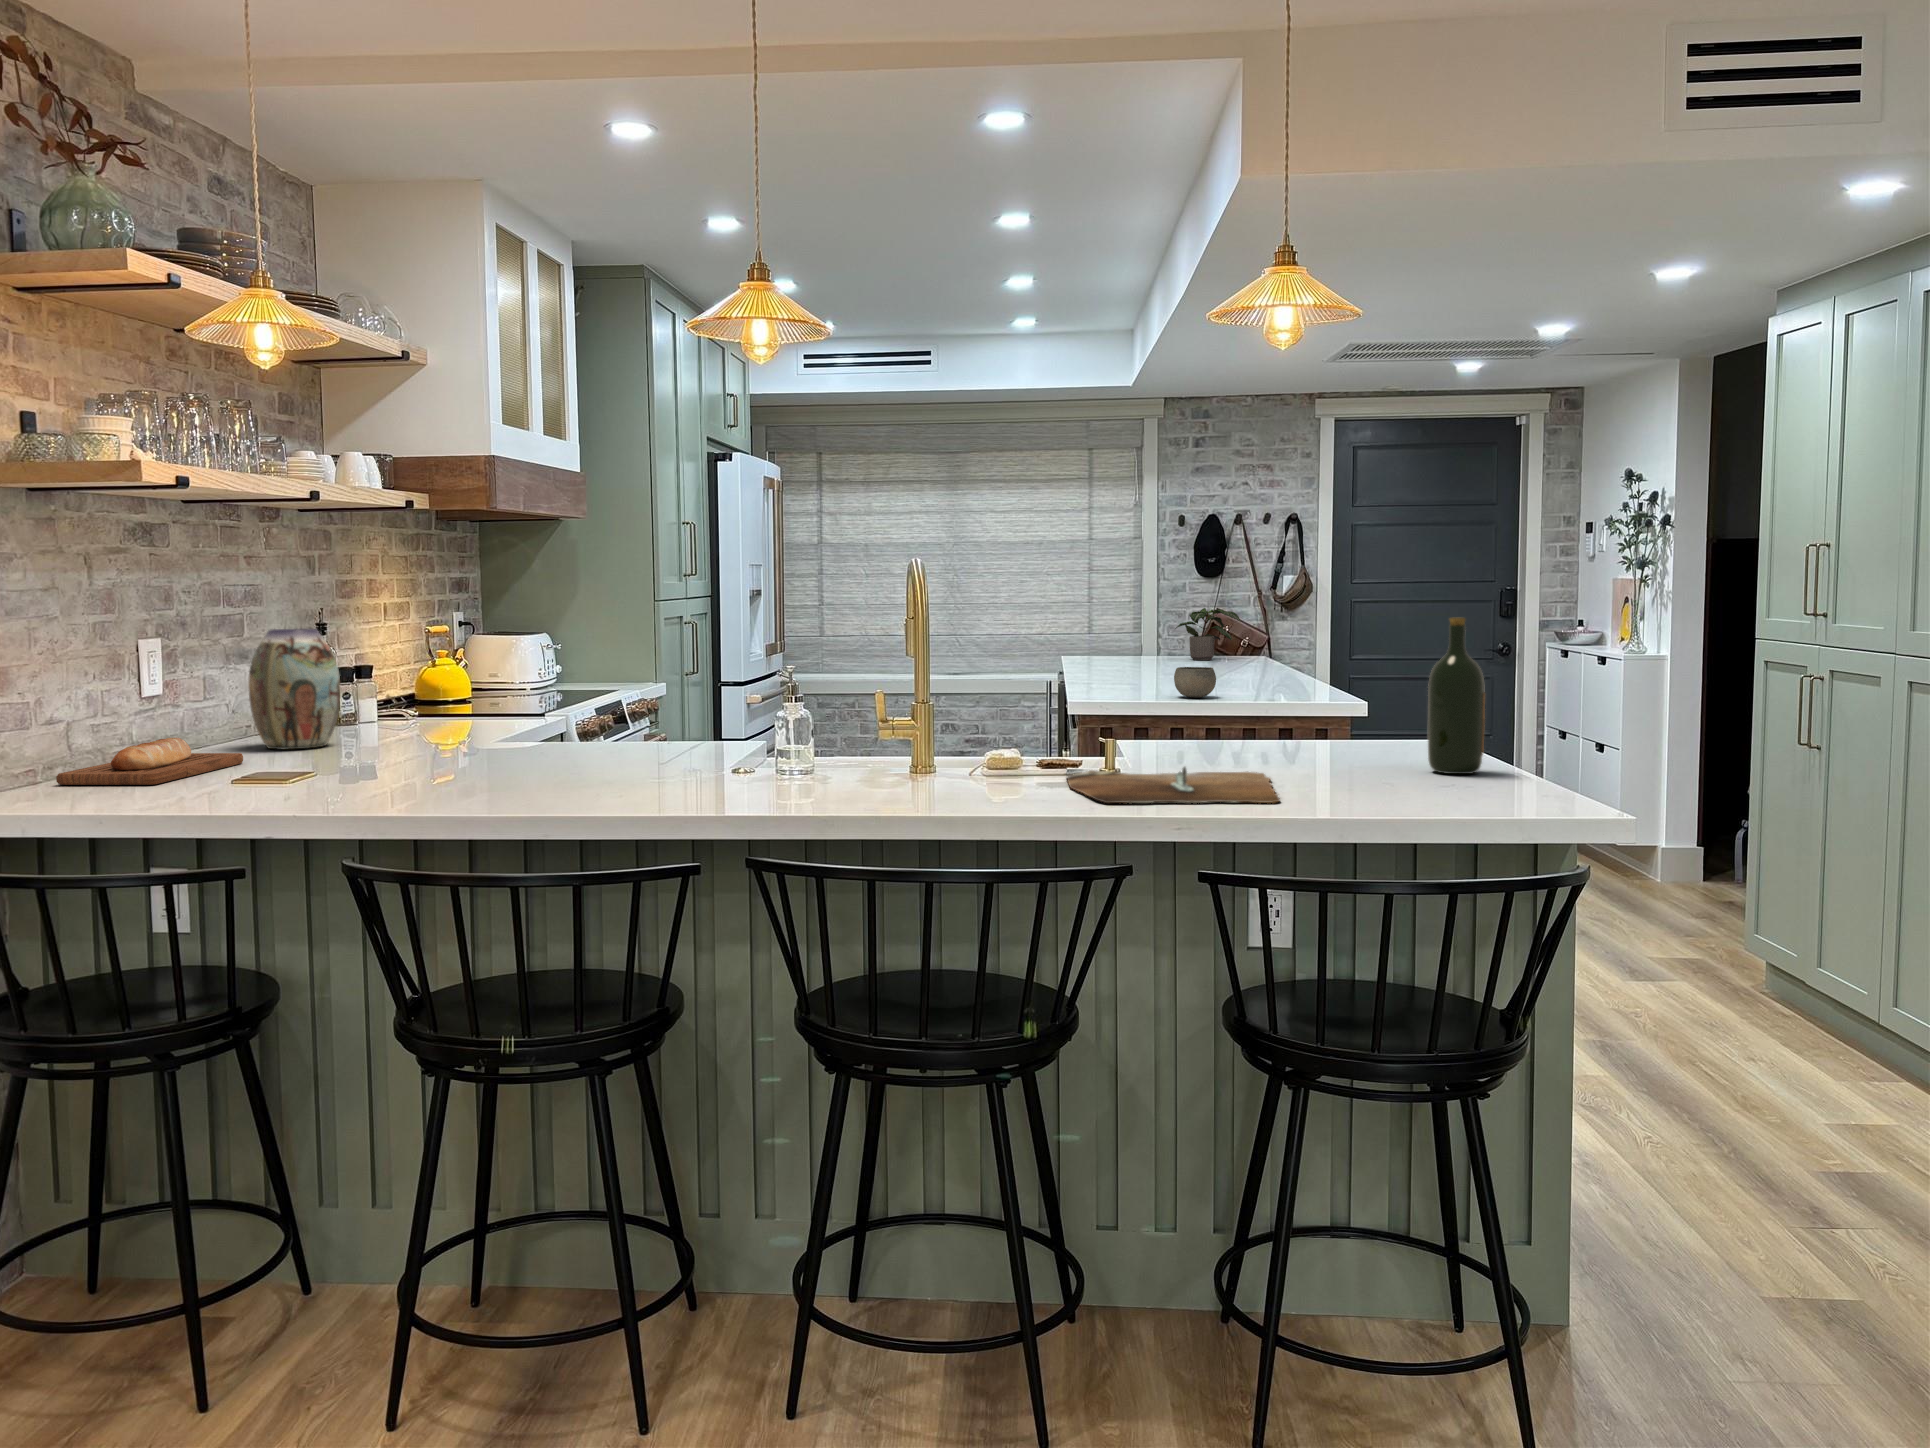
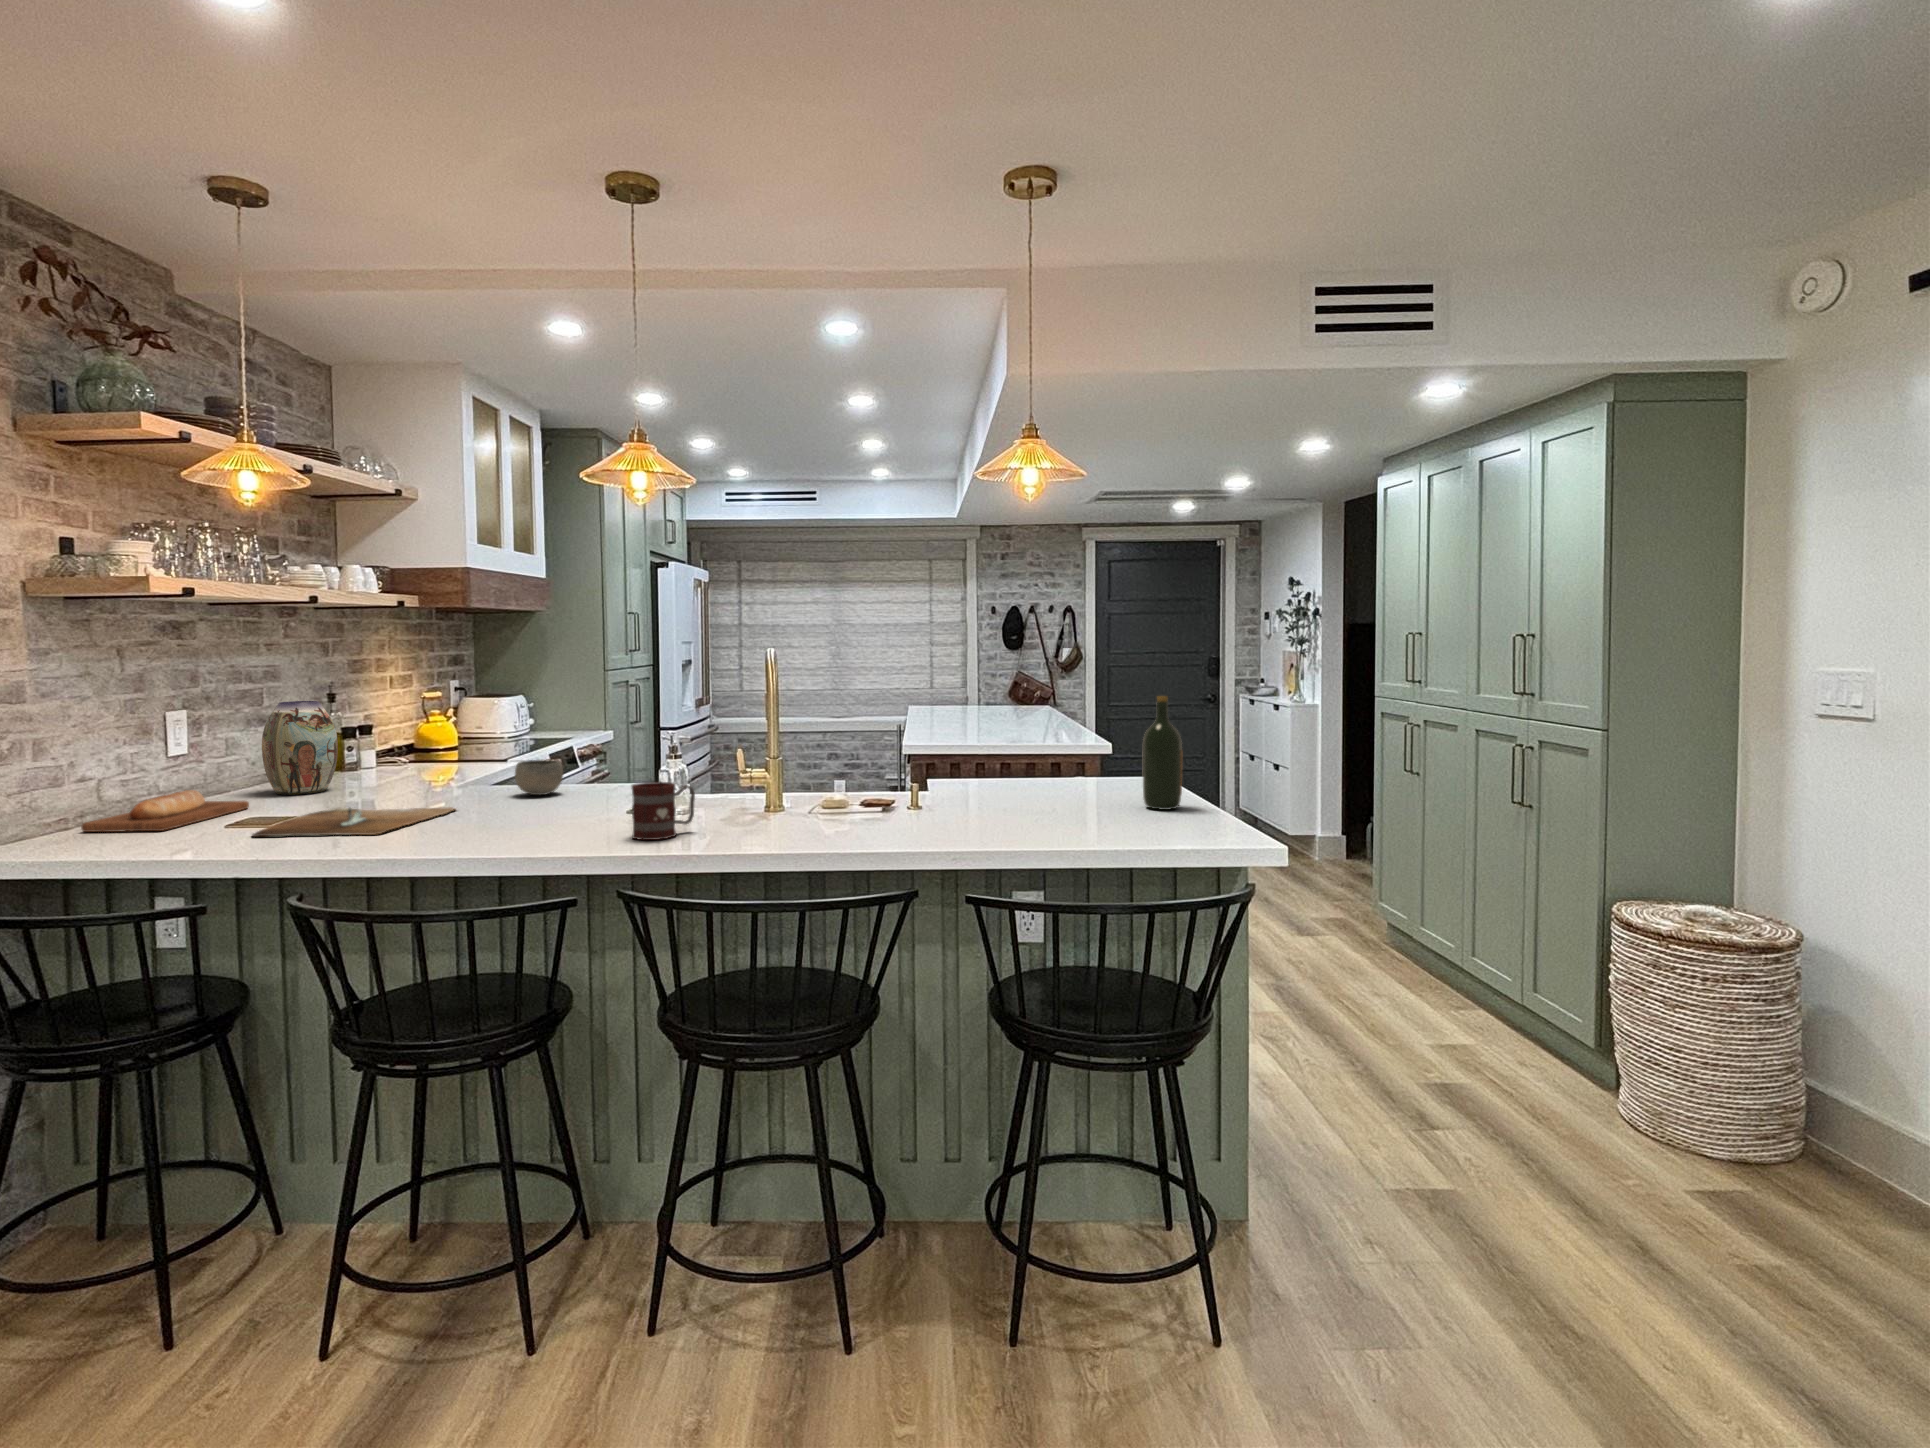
potted plant: present [1176,608,1240,660] -> none [988,672,1033,709]
bowl: present [1174,667,1216,698] -> present [515,760,563,795]
mug: none [745,726,826,800] -> present [632,782,695,840]
cutting board: present [1067,767,1280,803] -> present [252,807,455,837]

